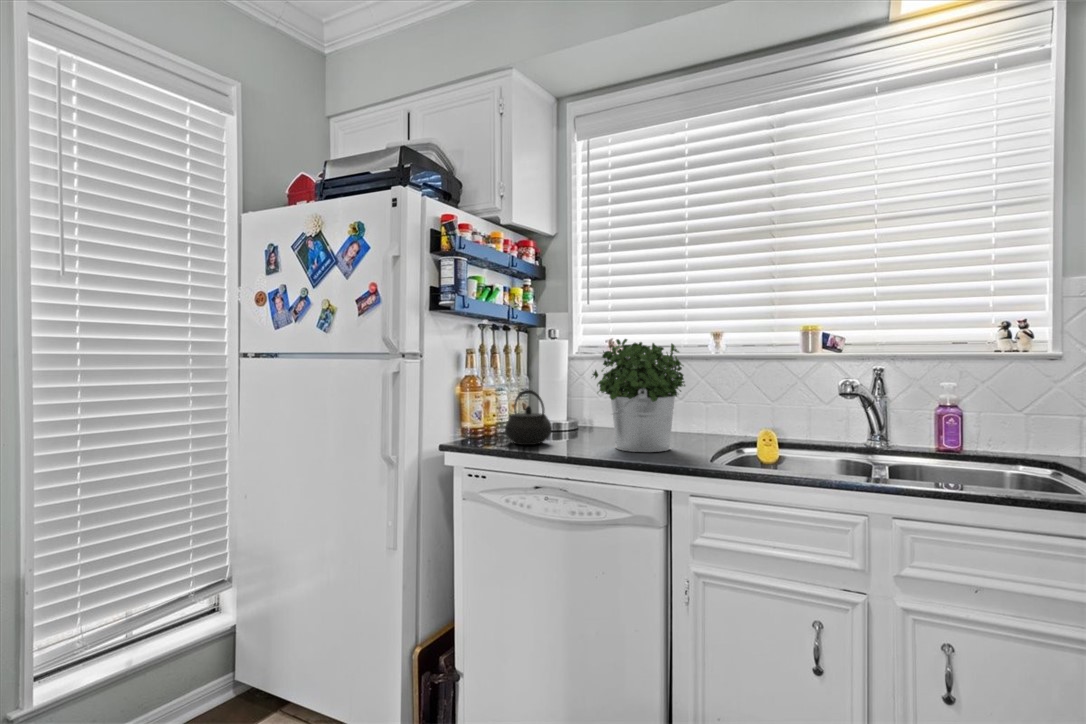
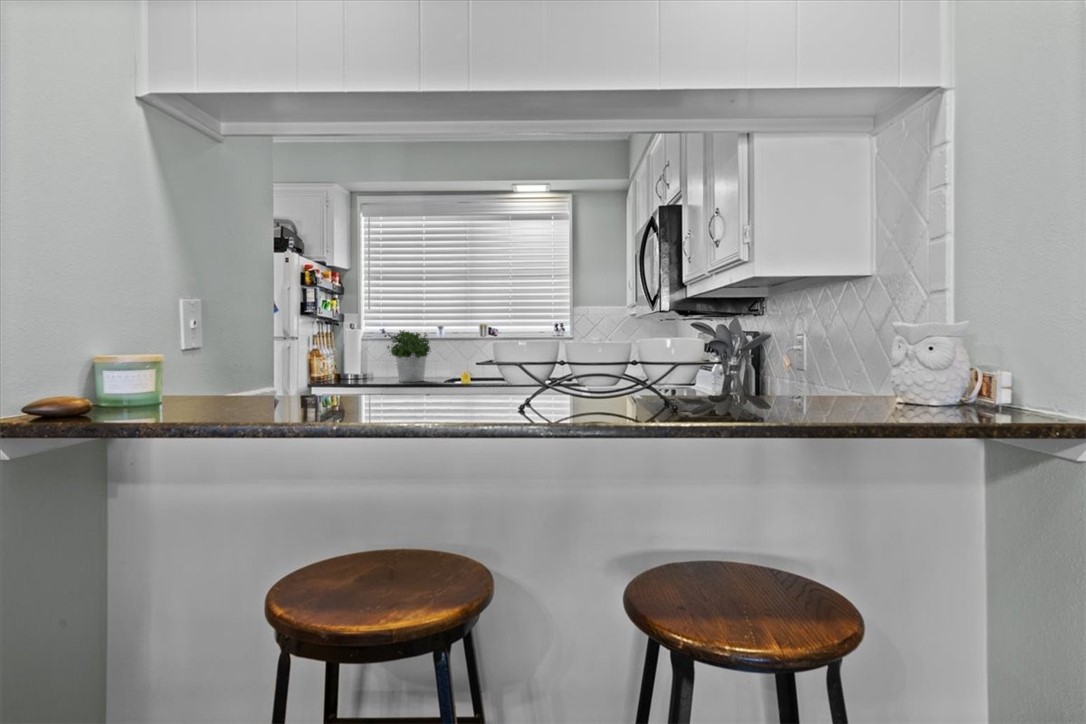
kettle: present [505,390,552,445] -> none [340,355,366,382]

